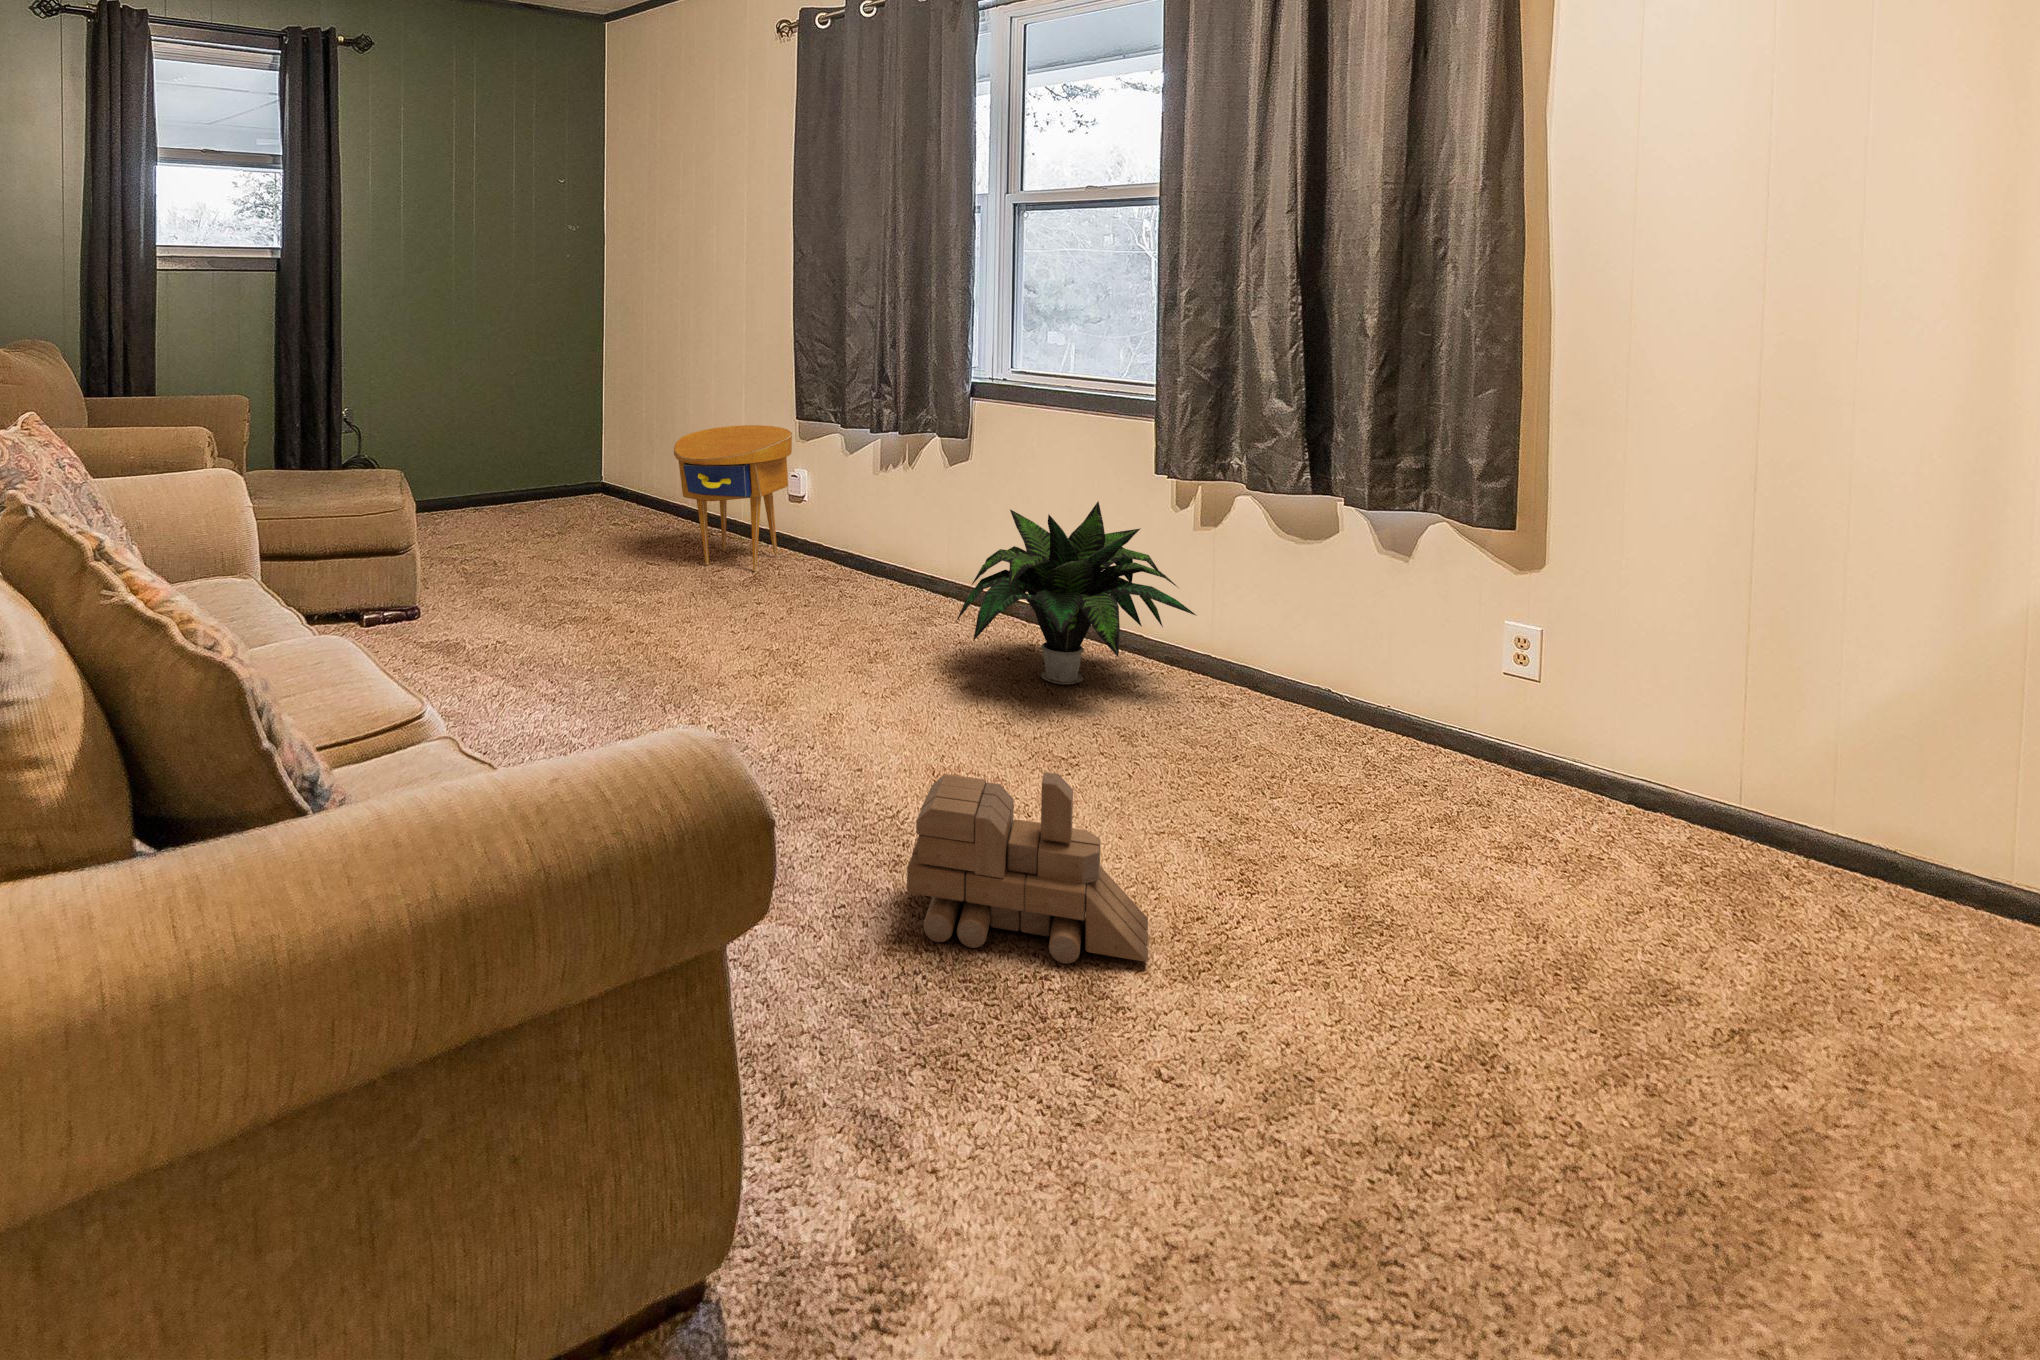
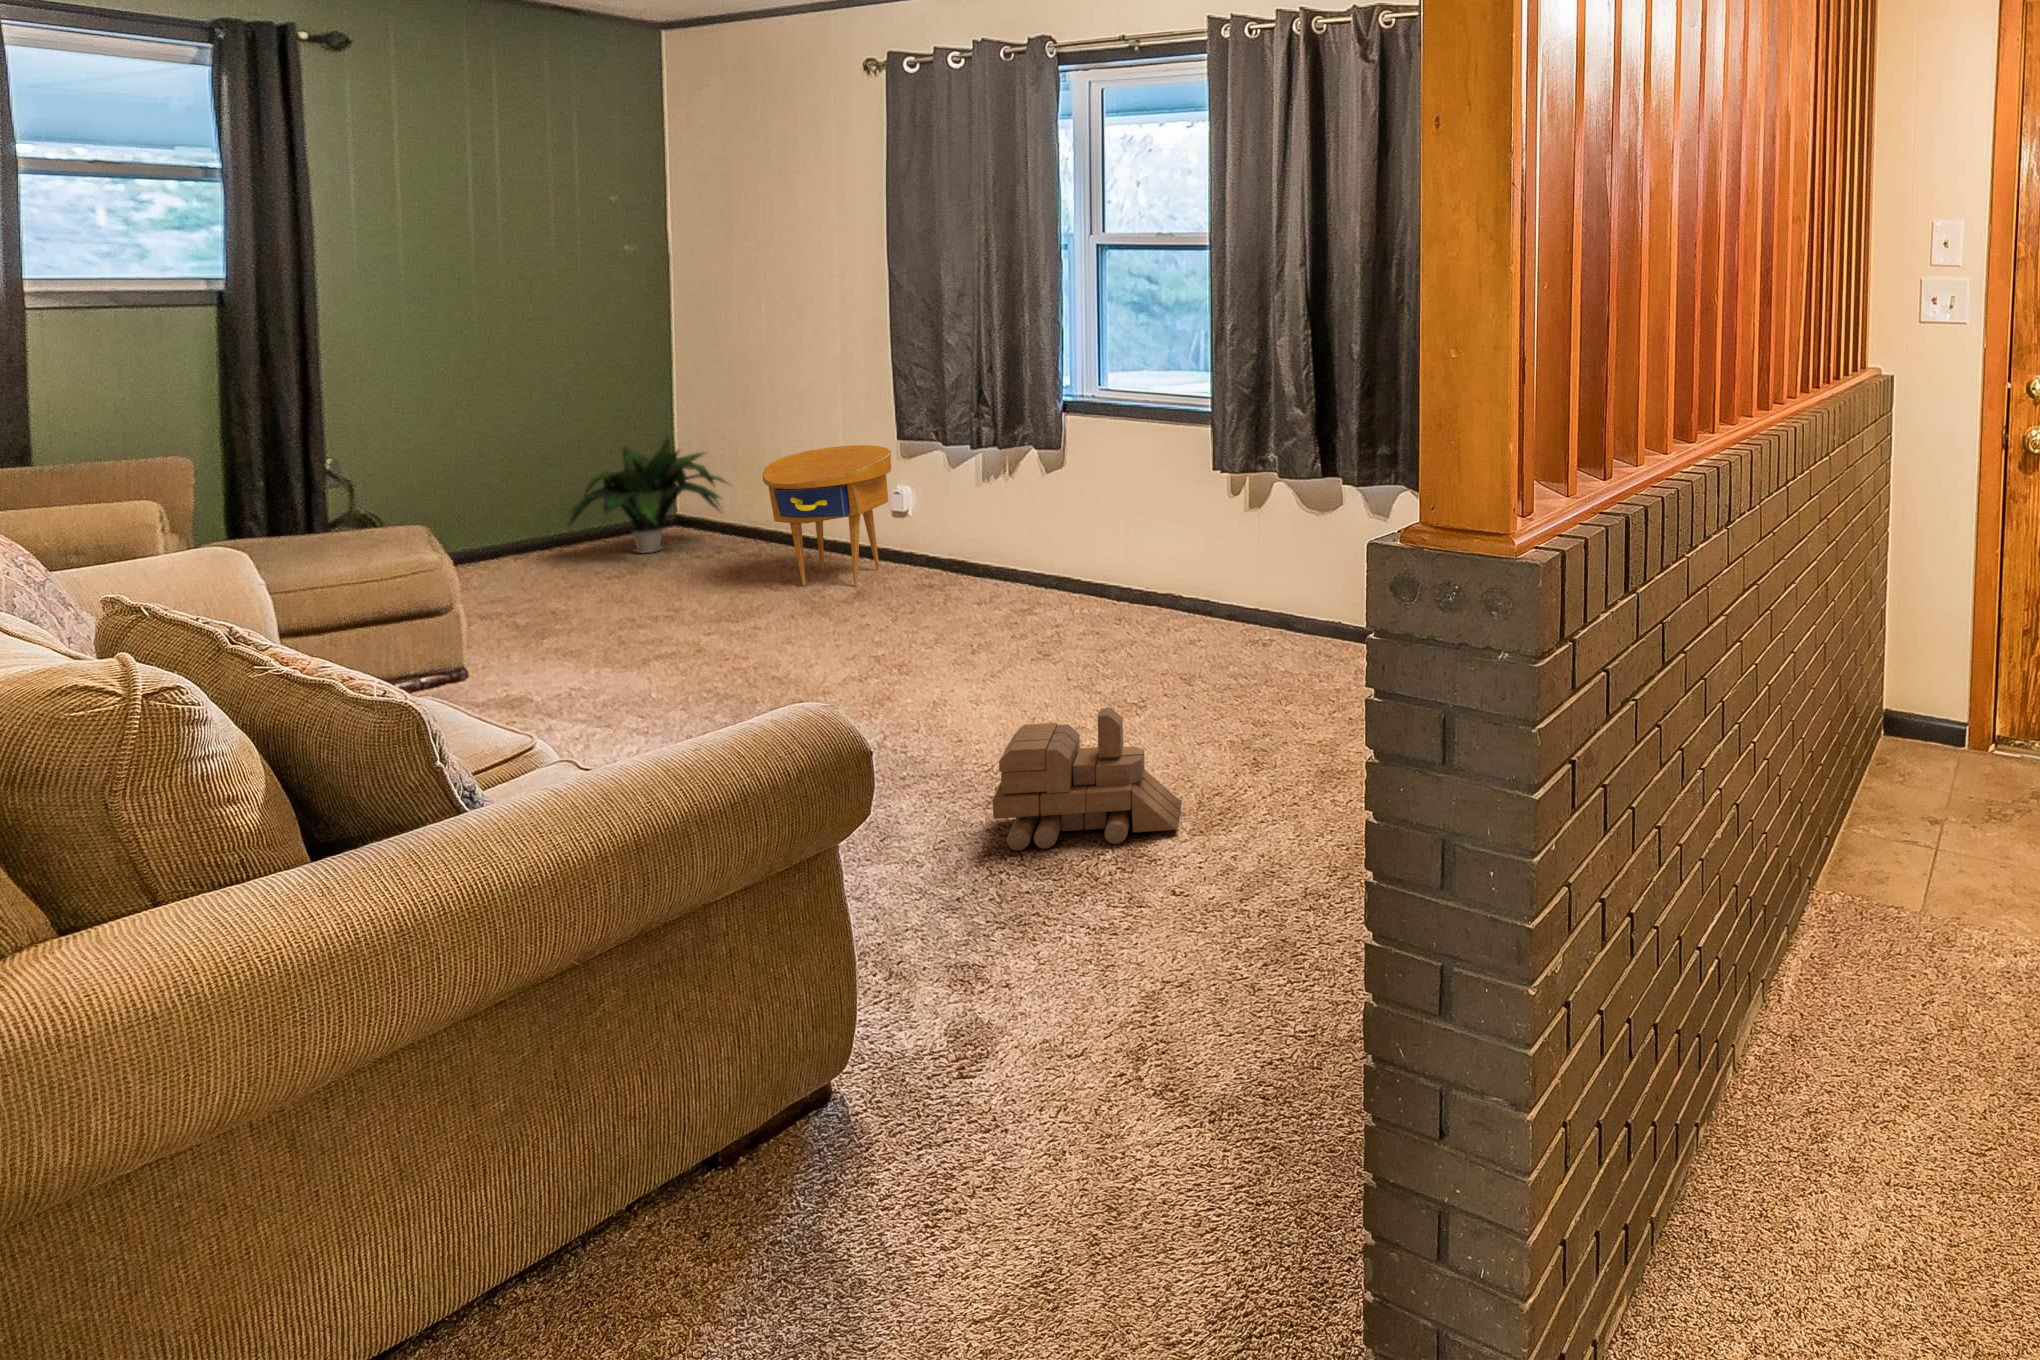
potted plant: present [956,501,1196,685] -> present [570,438,728,553]

